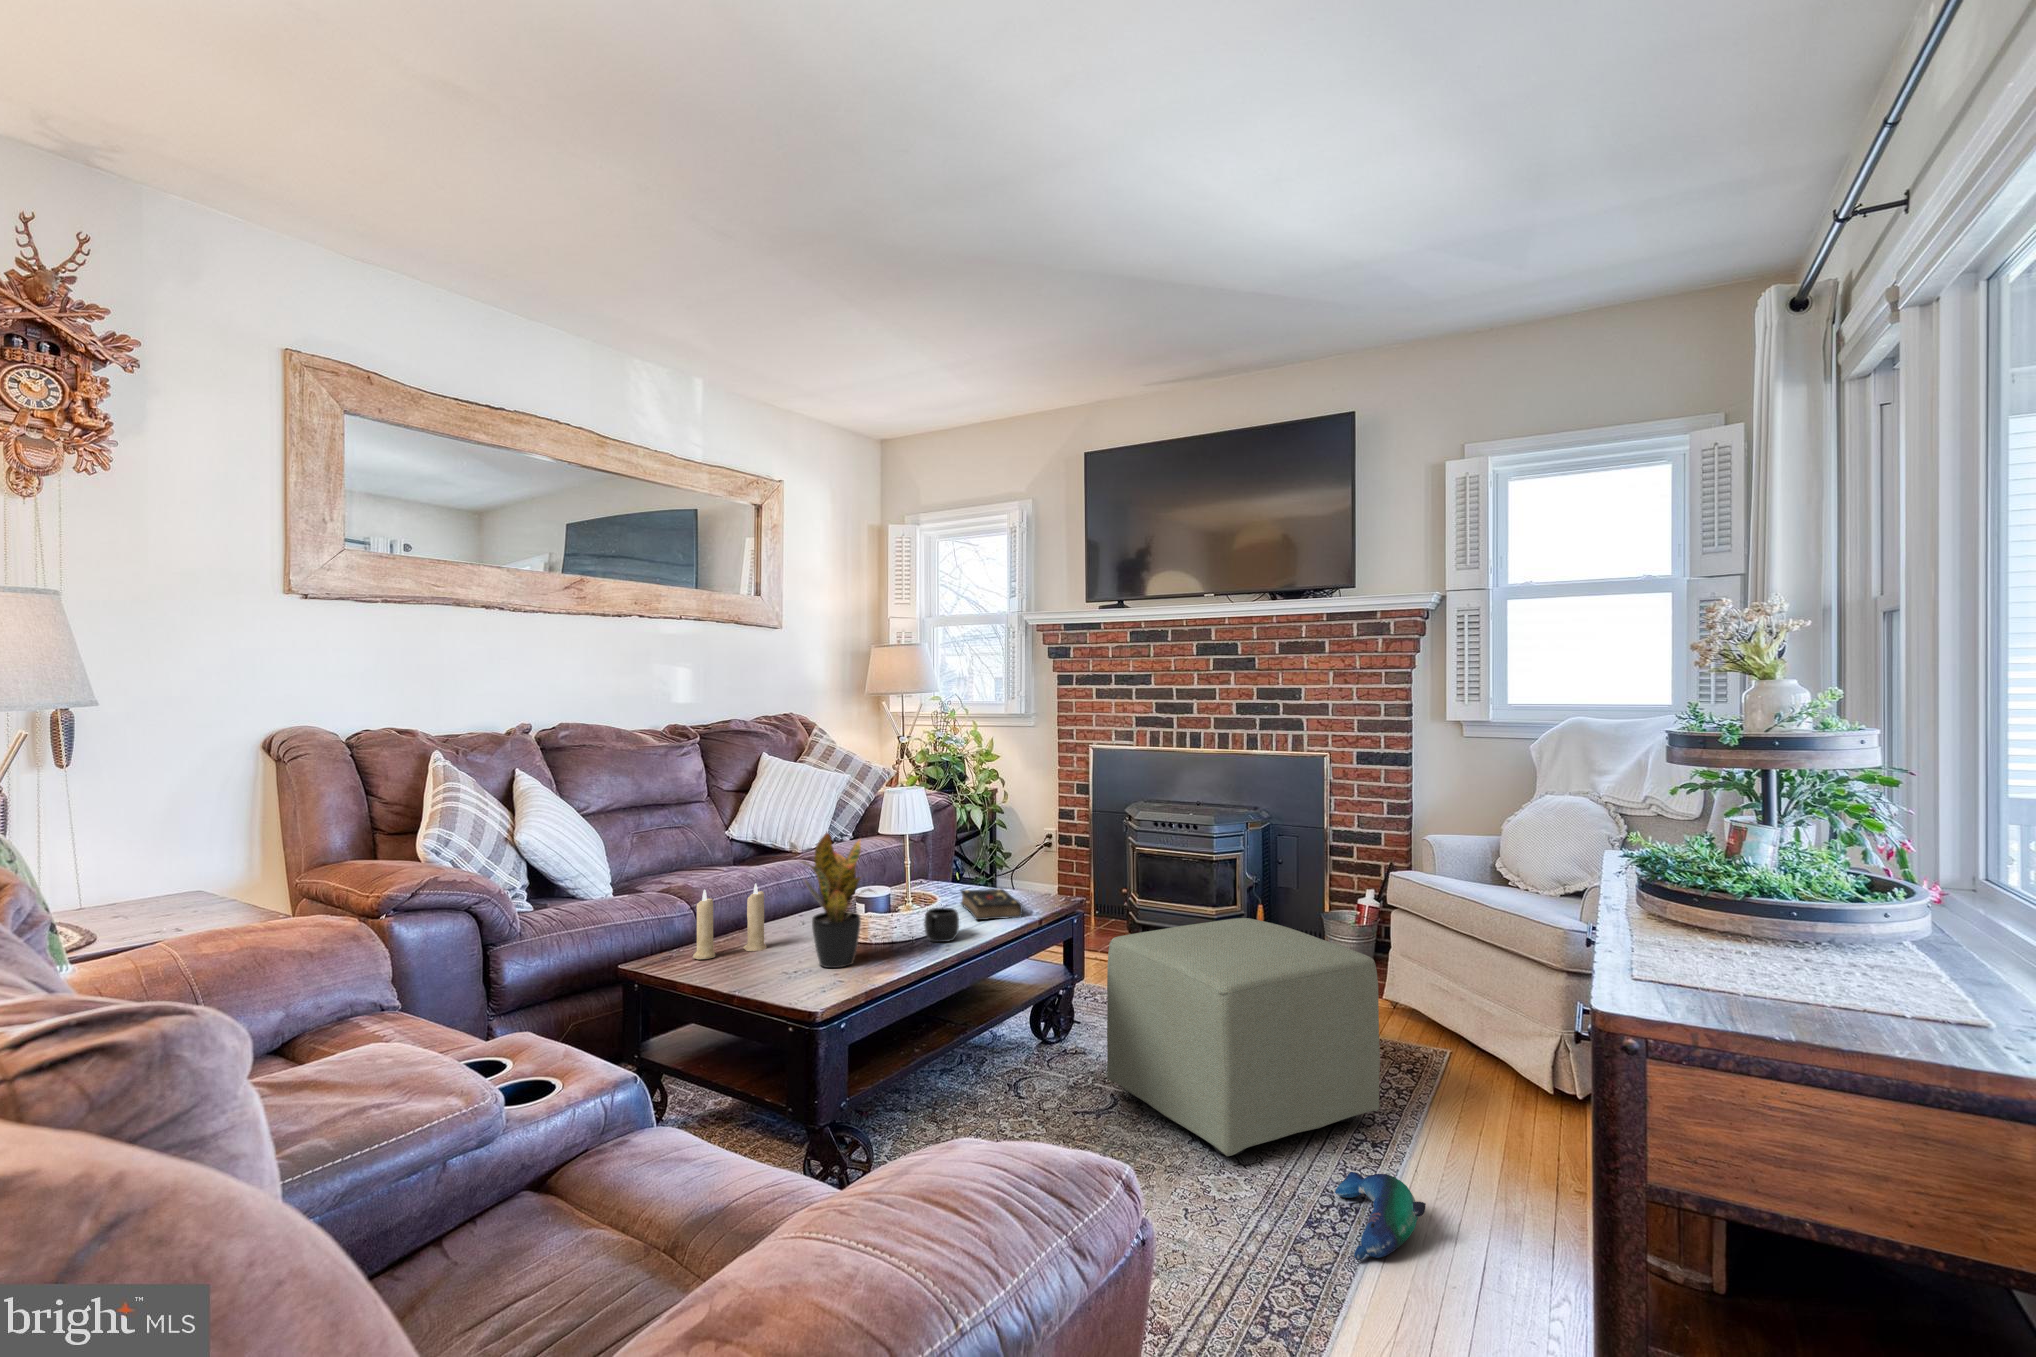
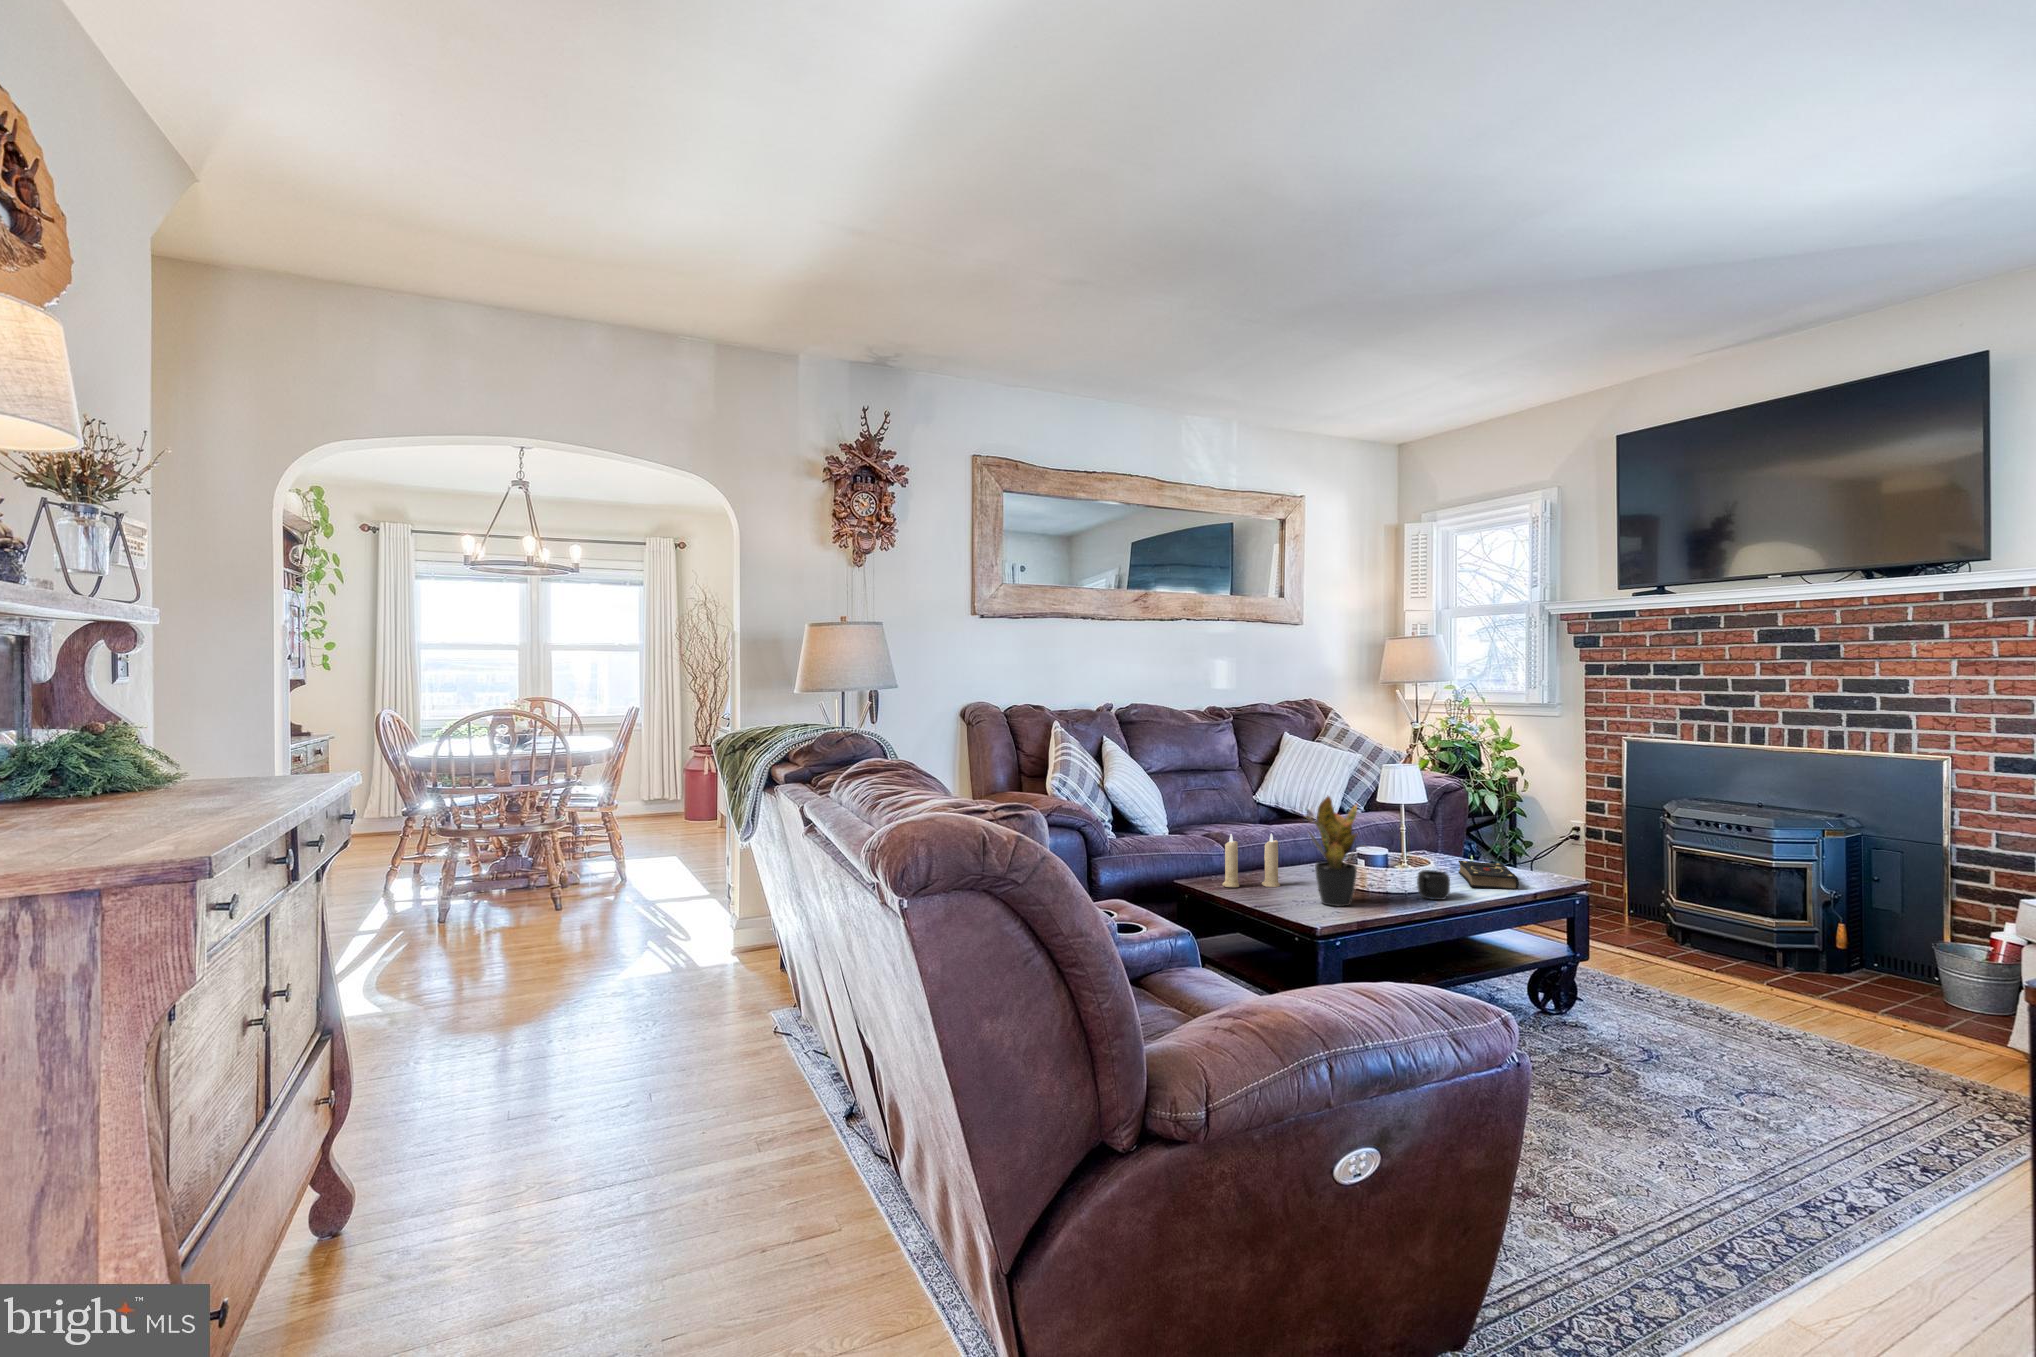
ottoman: present [1107,918,1380,1156] -> none [1603,916,1945,1143]
plush toy: present [1335,1172,1426,1260] -> none [1852,1180,1962,1259]

